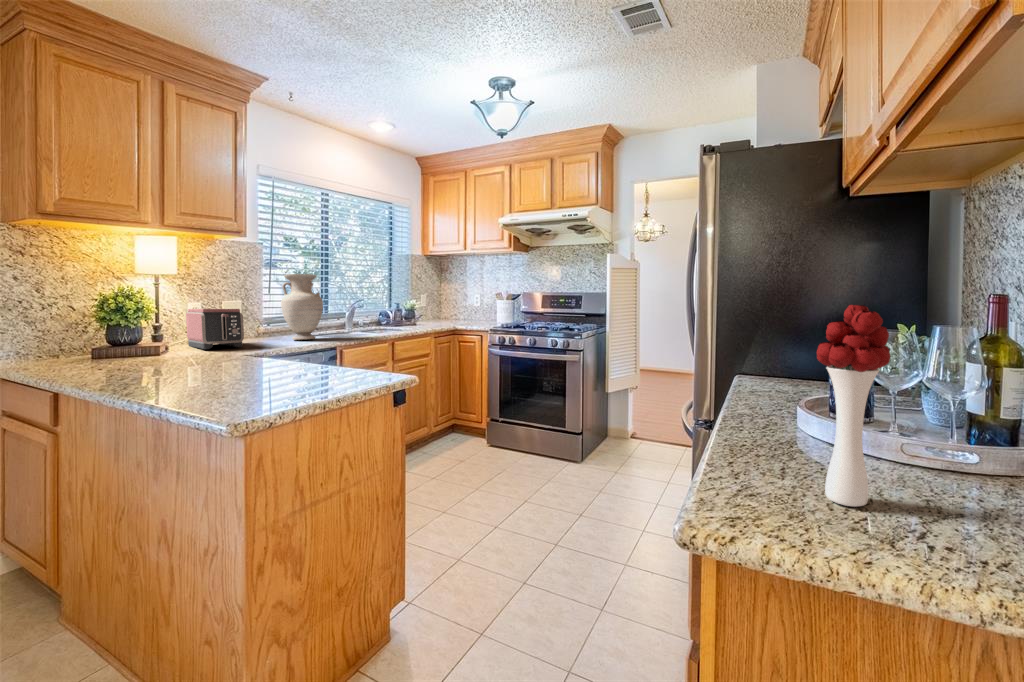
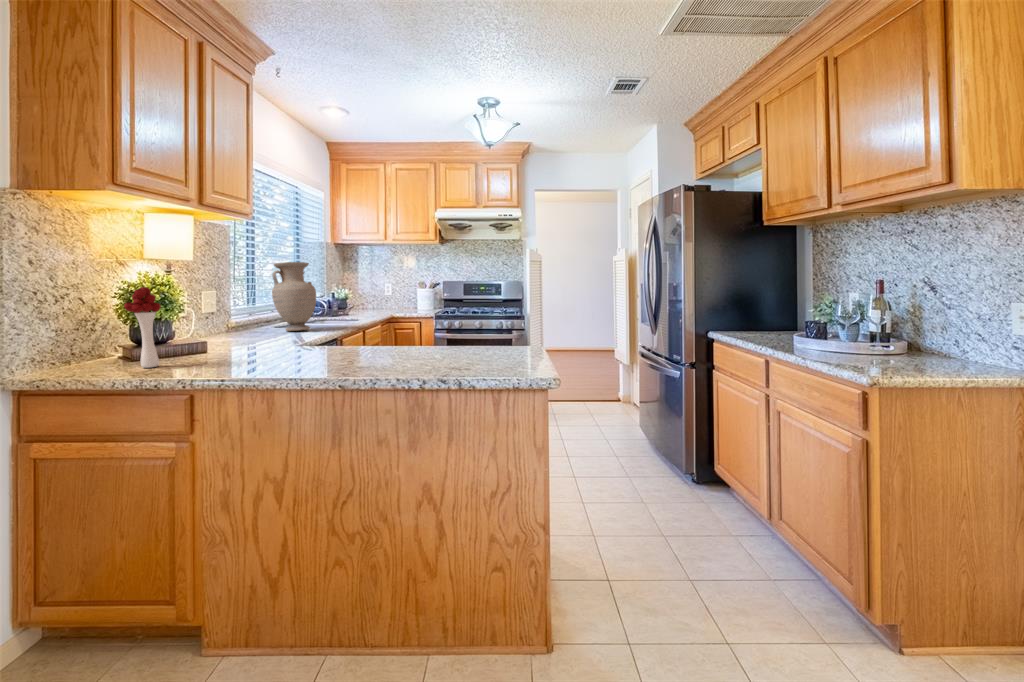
flower bouquet: present [817,305,891,507] -> present [124,287,161,368]
toaster: present [186,309,244,349] -> none [187,299,271,344]

